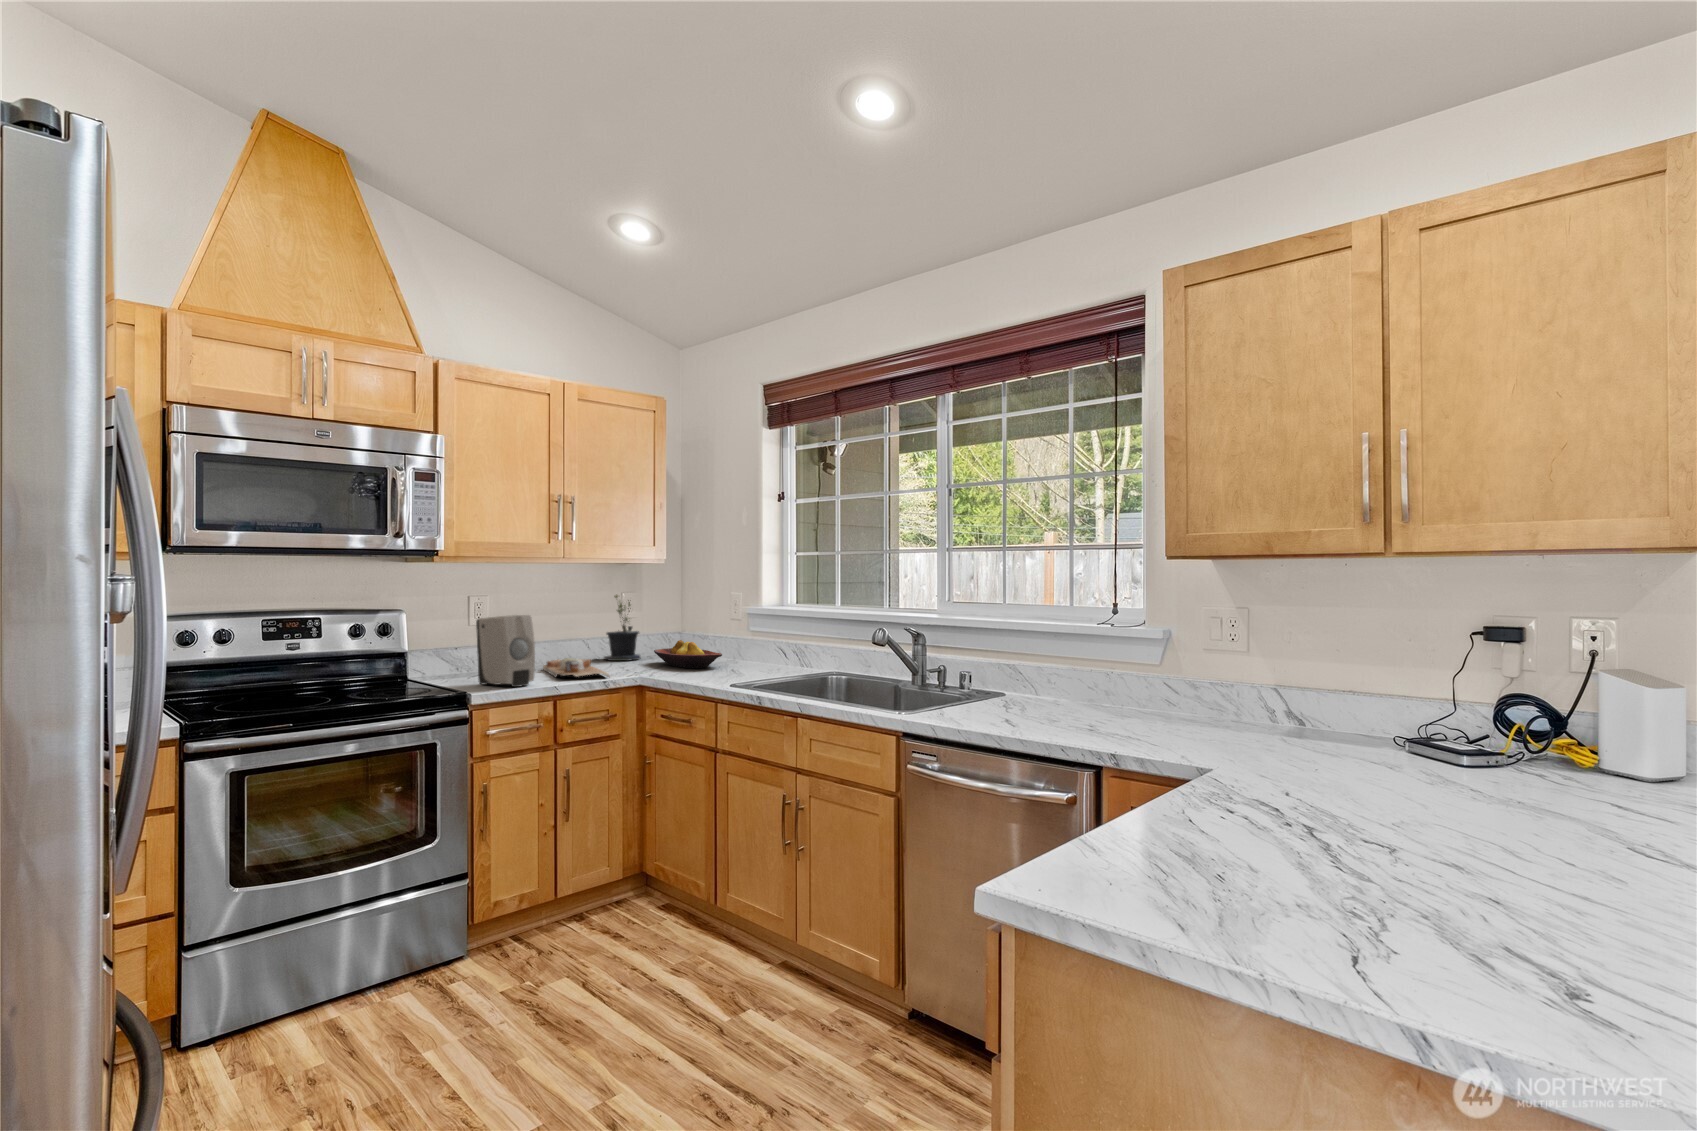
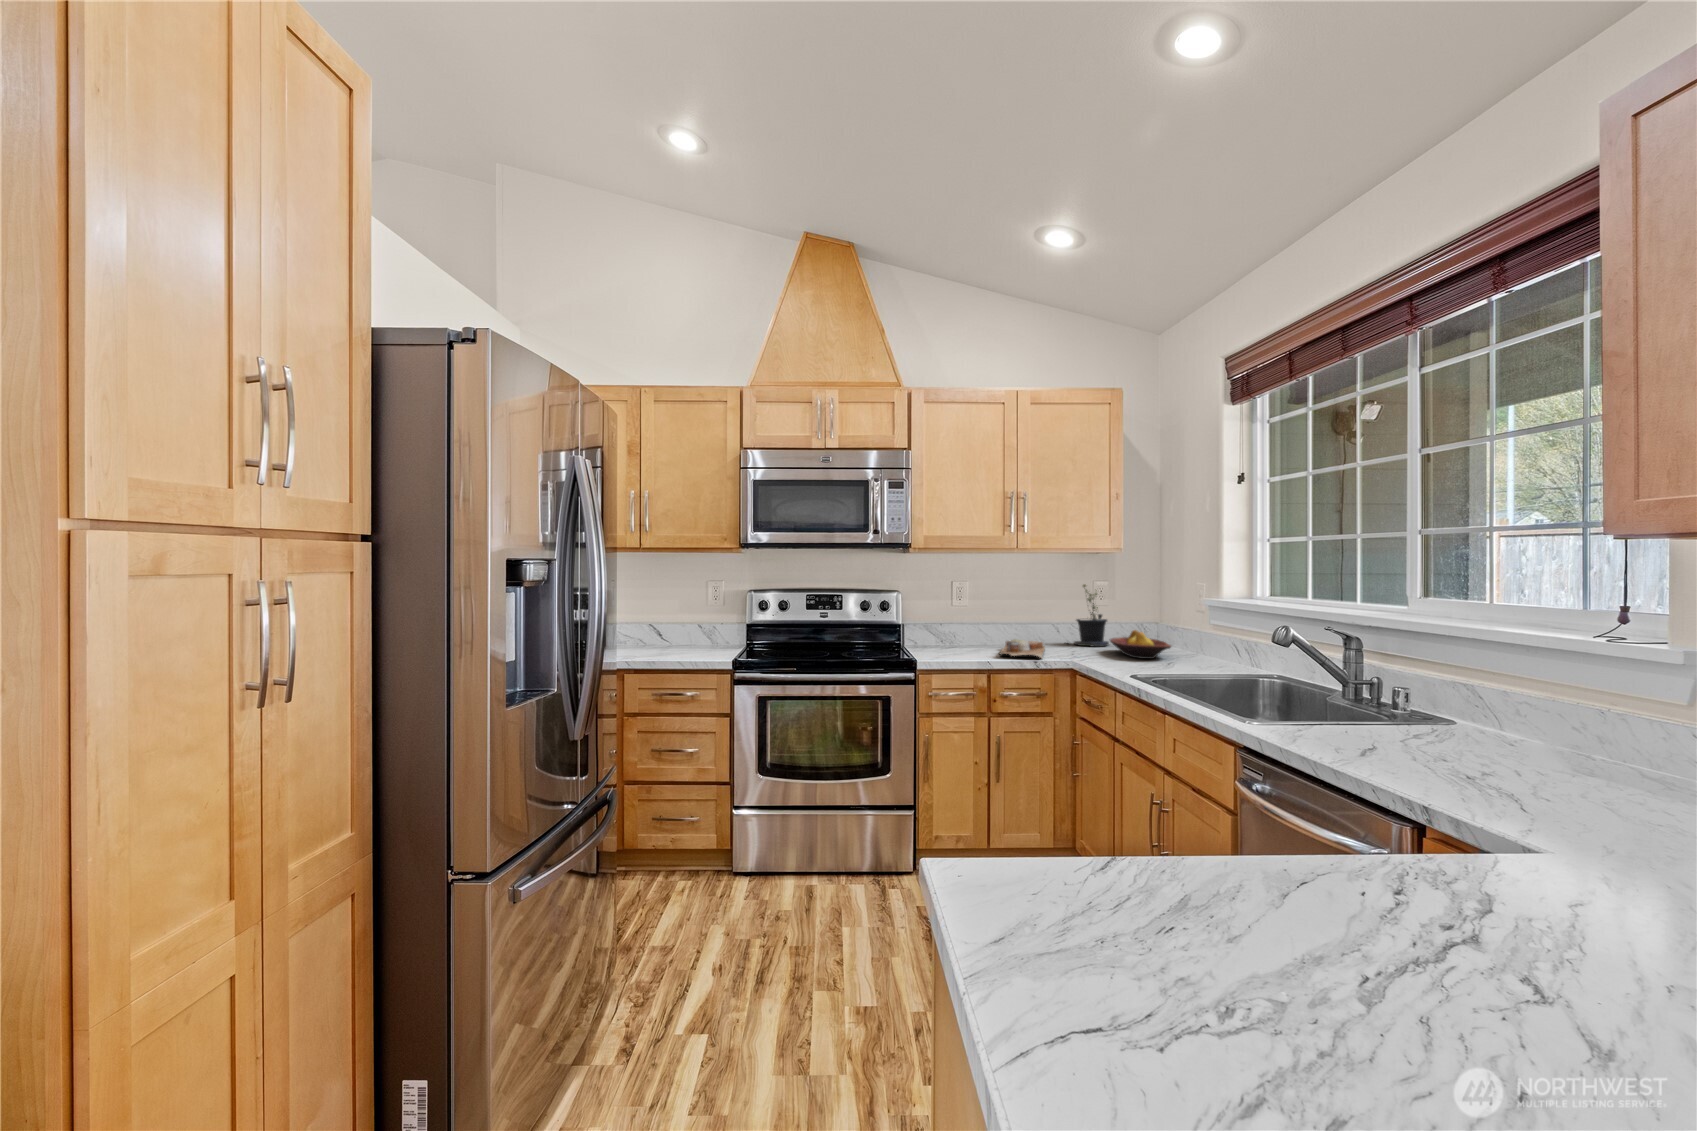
soap dispenser: present [476,615,535,687] -> none [933,600,972,660]

